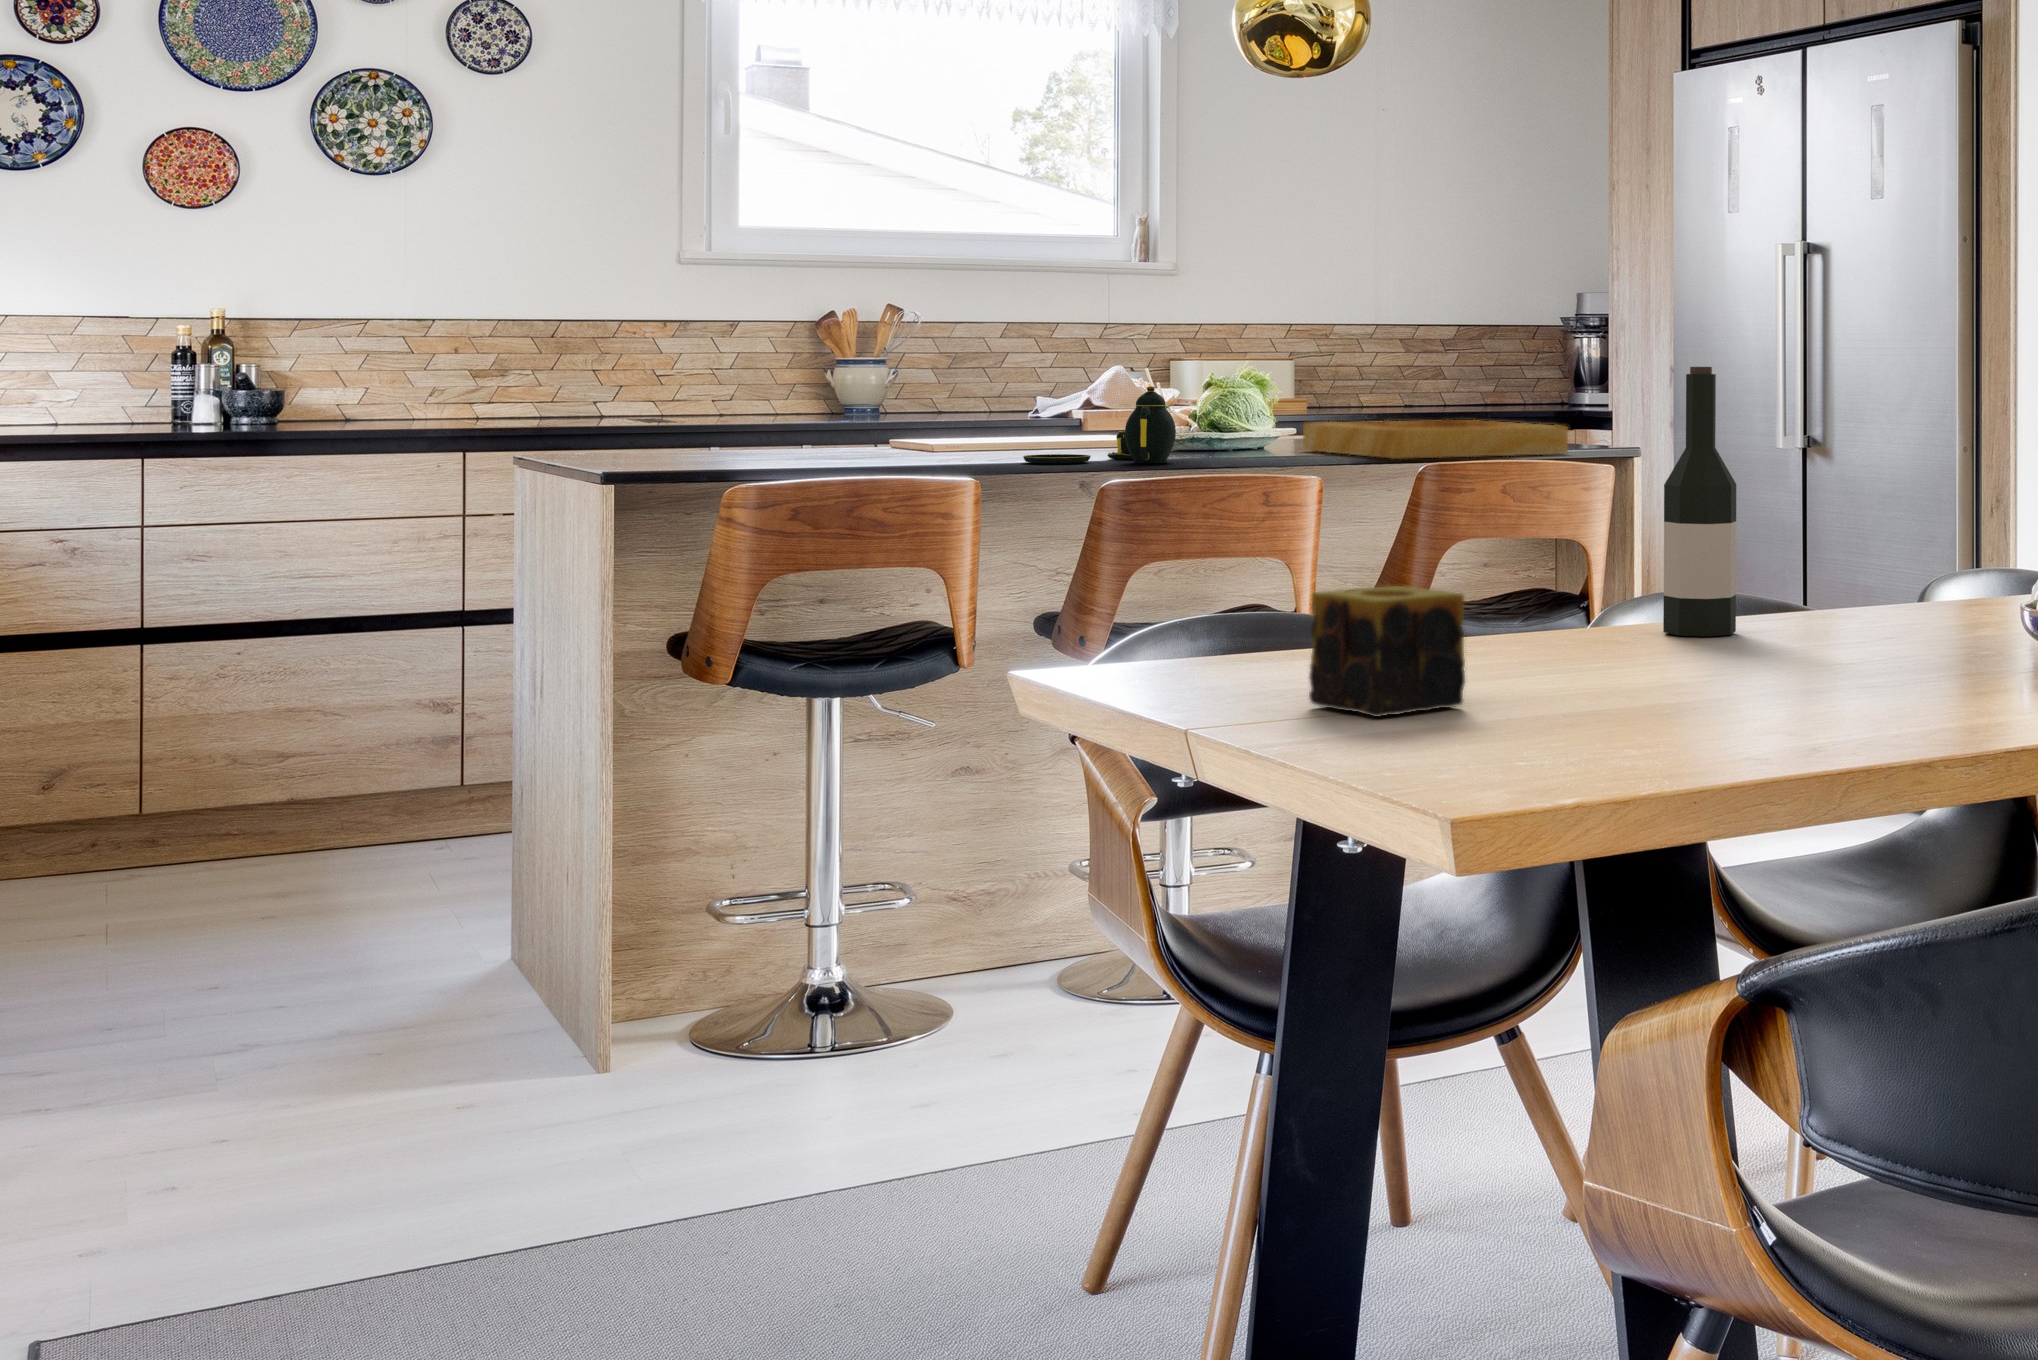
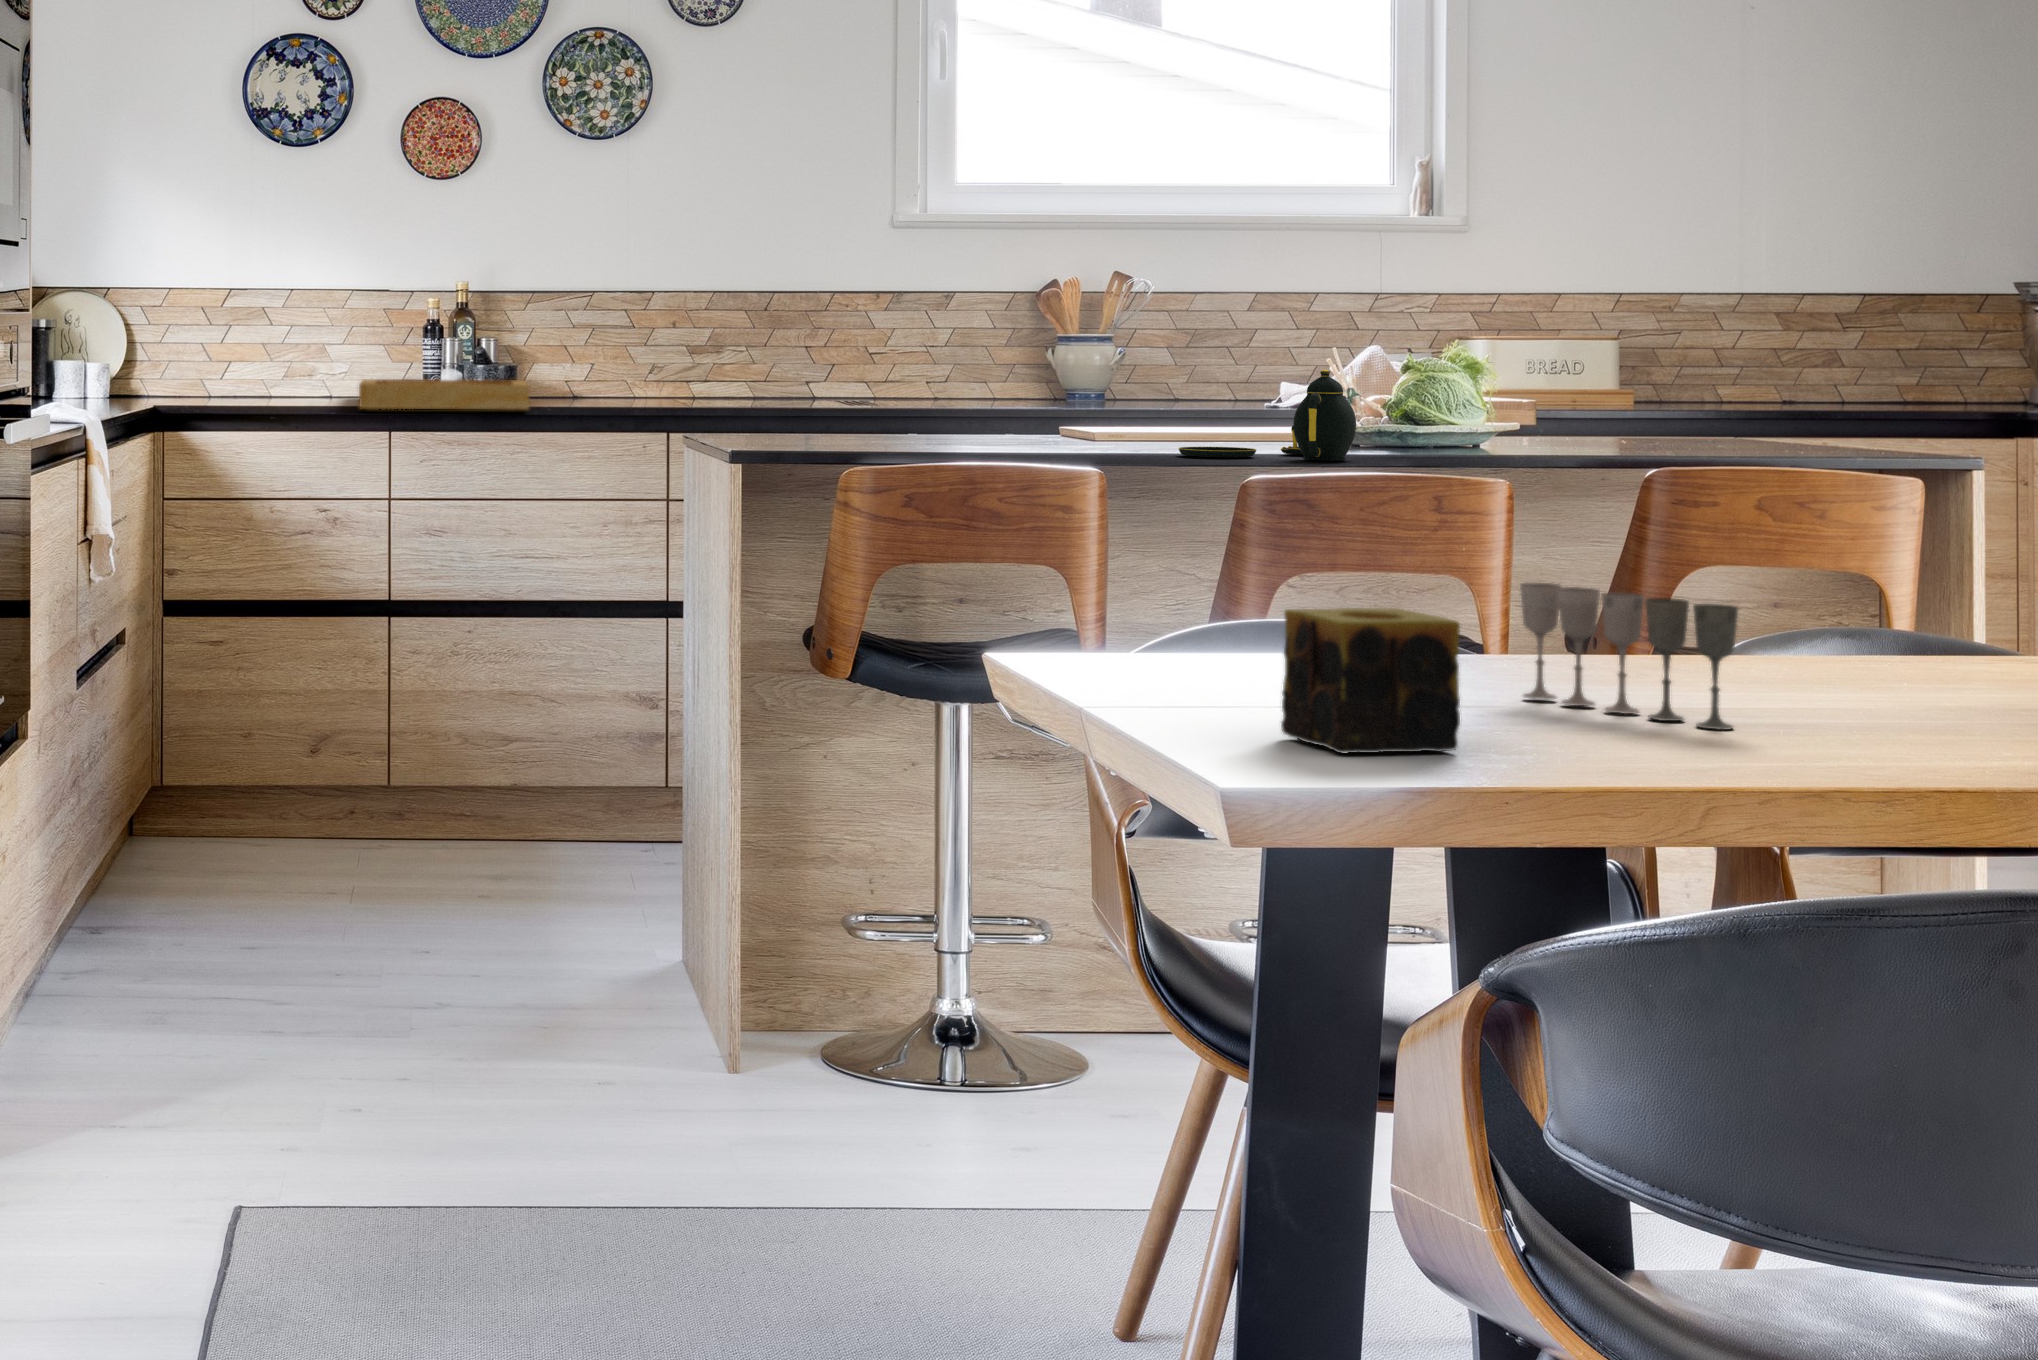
wine bottle: present [1663,367,1736,636] -> none [1840,358,1946,703]
tray: present [1303,420,1568,459] -> present [359,379,529,410]
wine glass: none [1448,557,1634,669] -> present [1520,583,1738,730]

